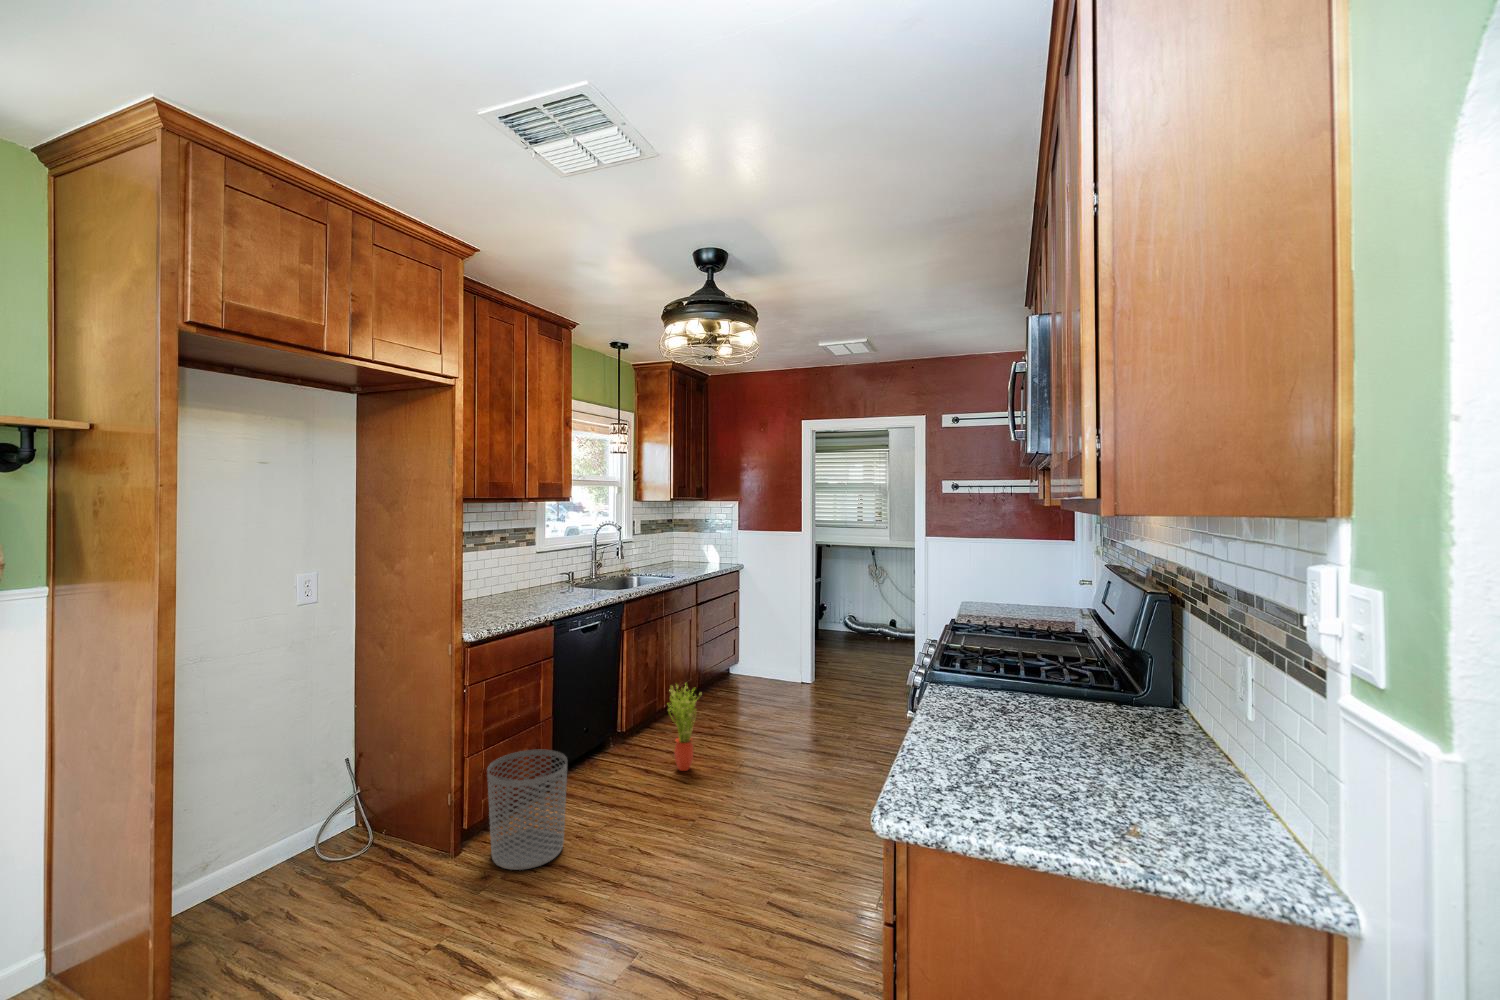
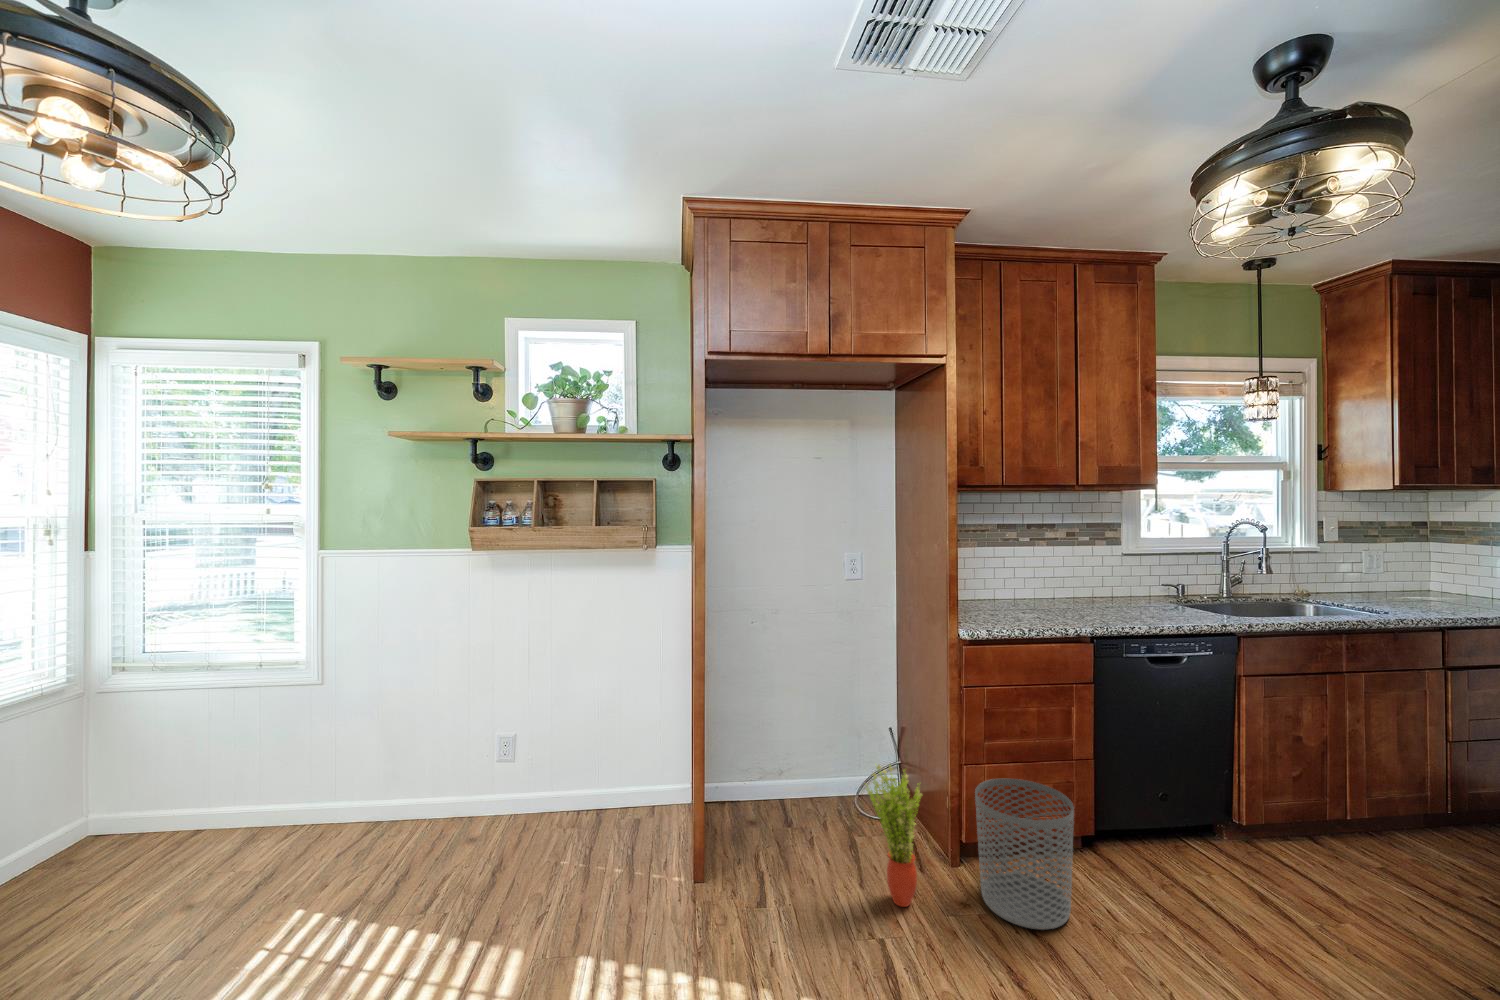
potted plant: present [667,684,701,771] -> present [866,765,922,907]

